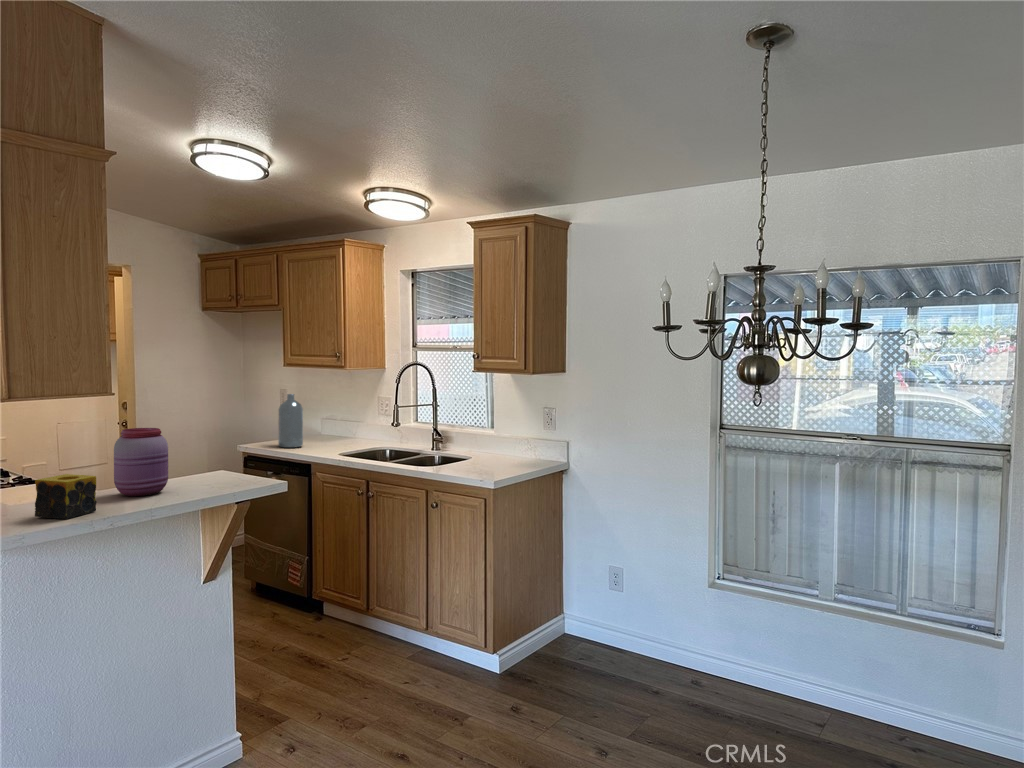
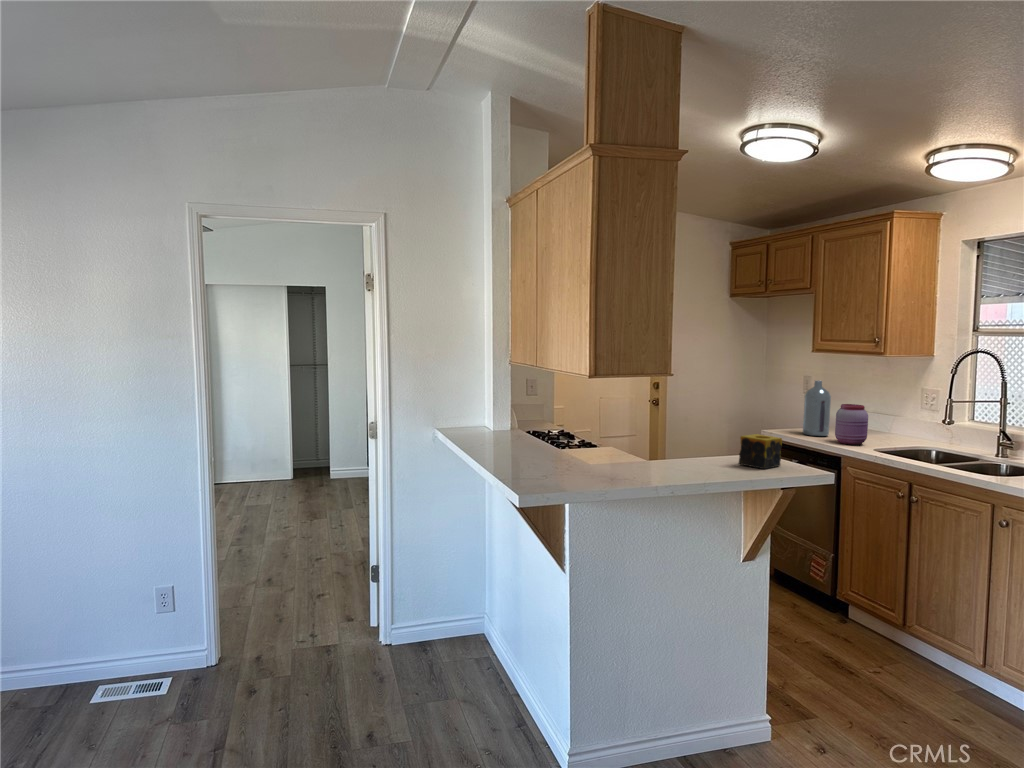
jar: present [114,428,168,496] -> present [835,404,868,445]
candle: present [35,474,96,519] -> present [739,434,782,469]

